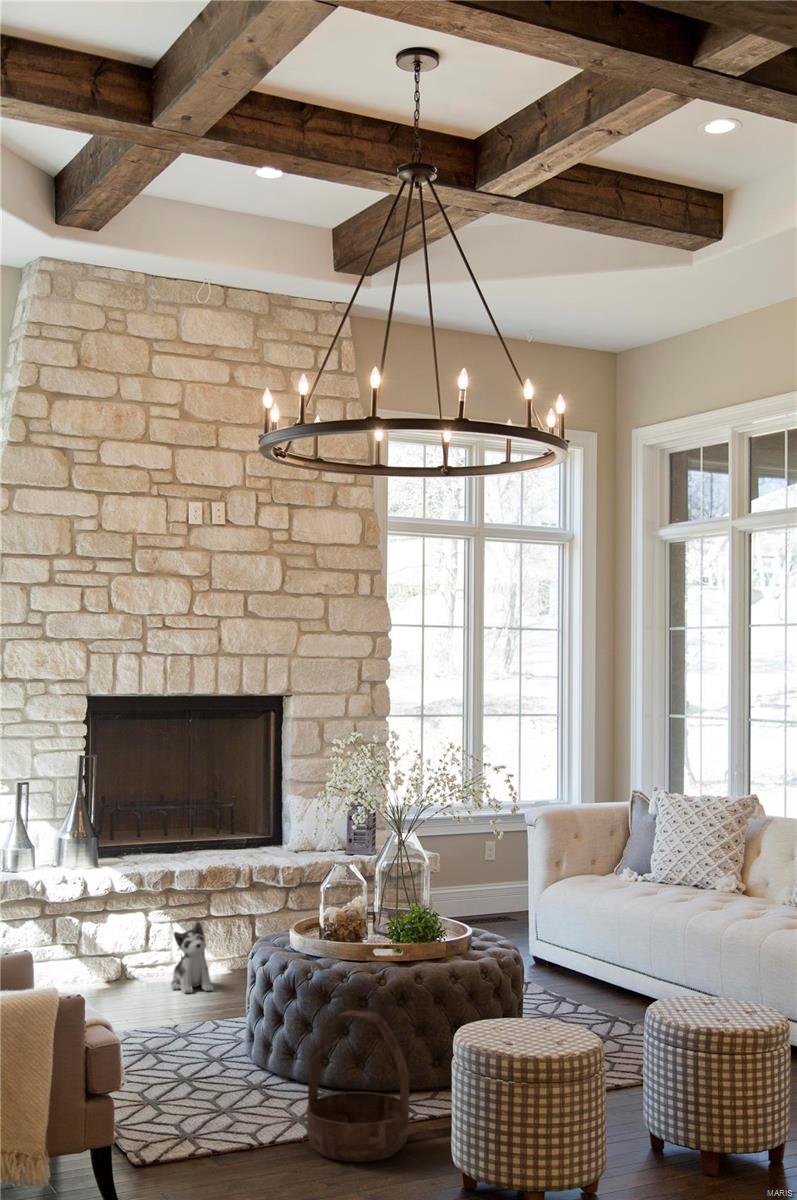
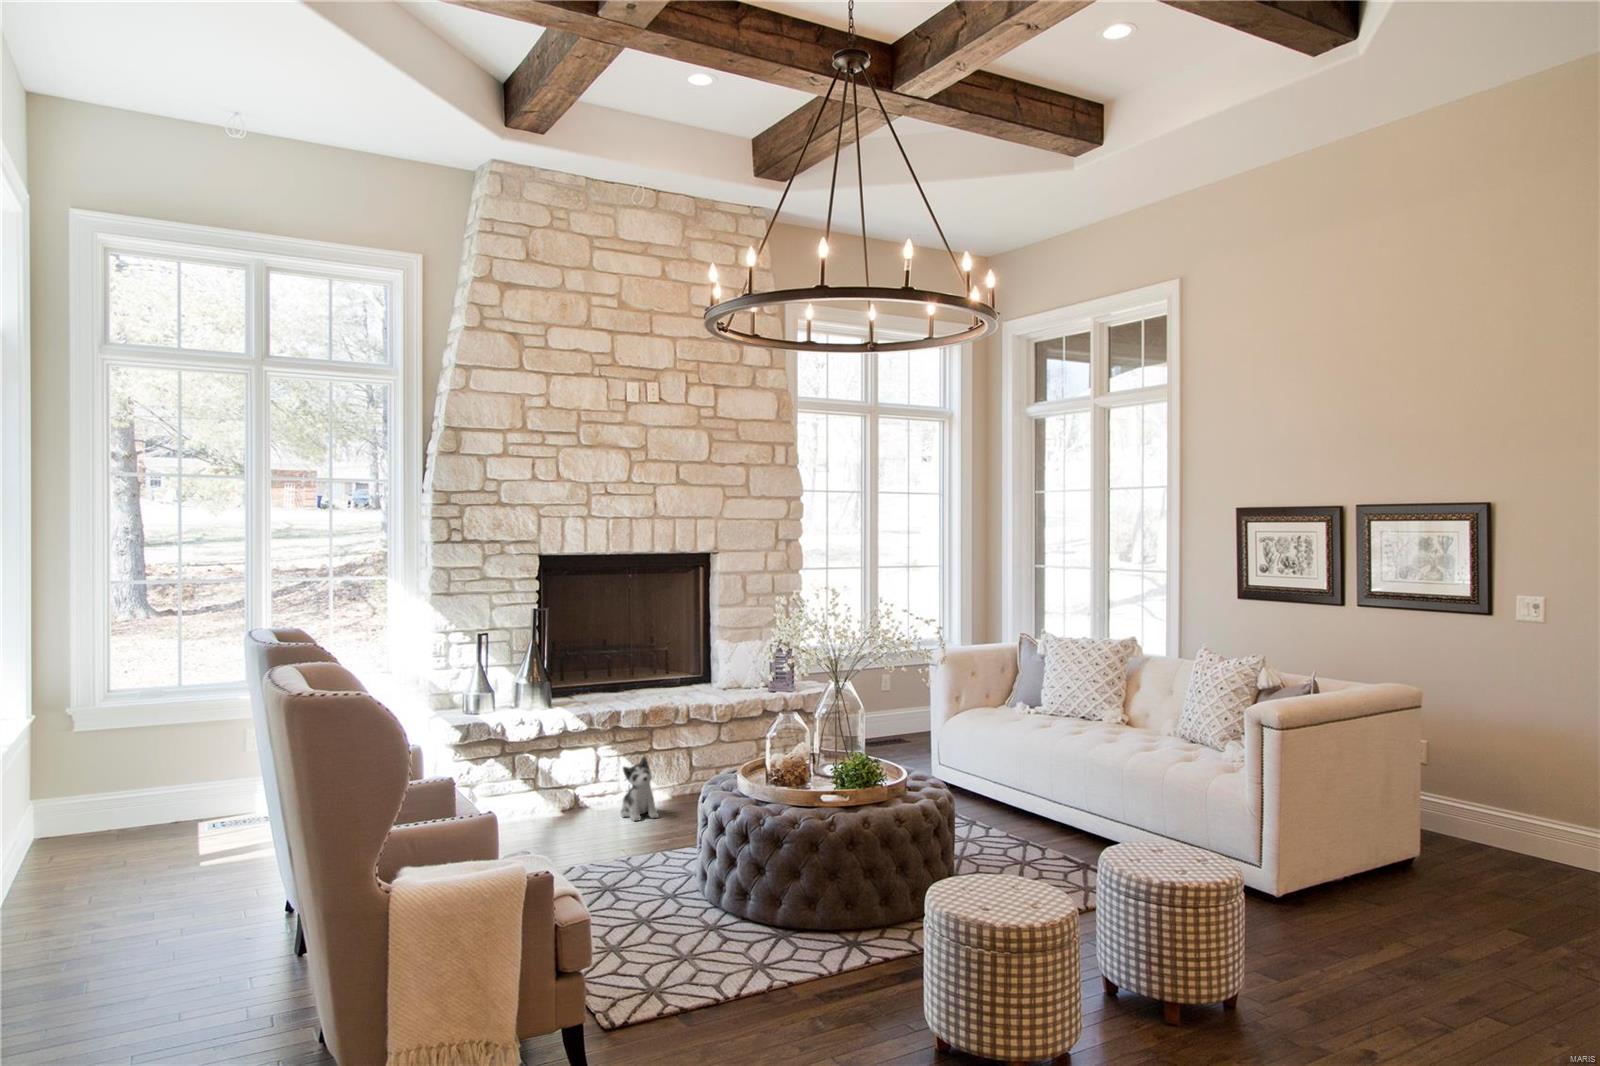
basket: present [307,1010,409,1162] -> none [772,866,873,1019]

